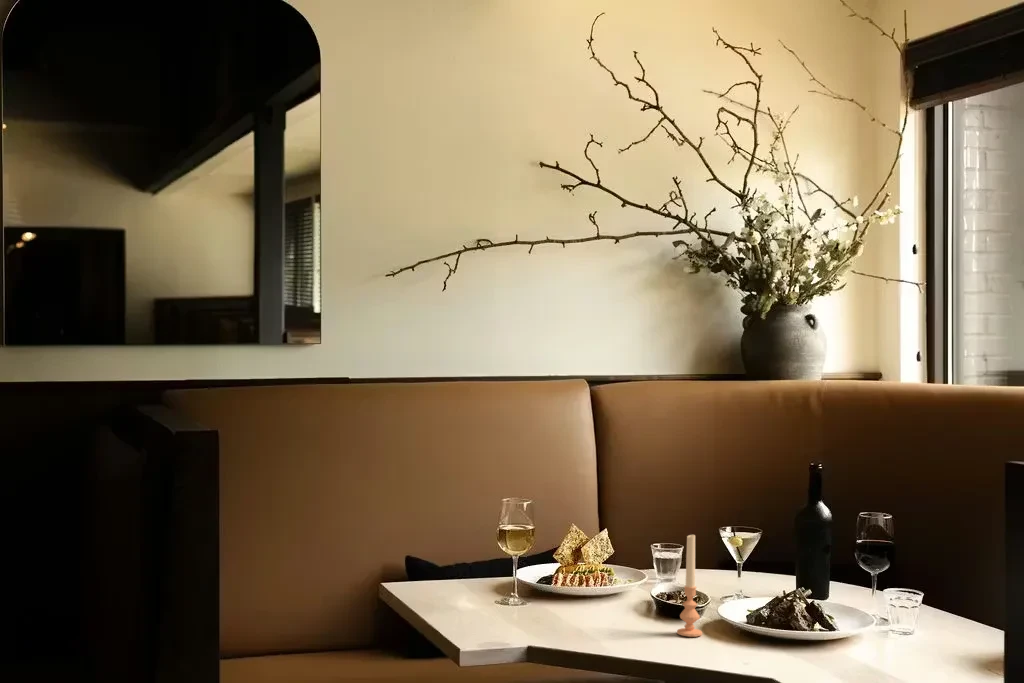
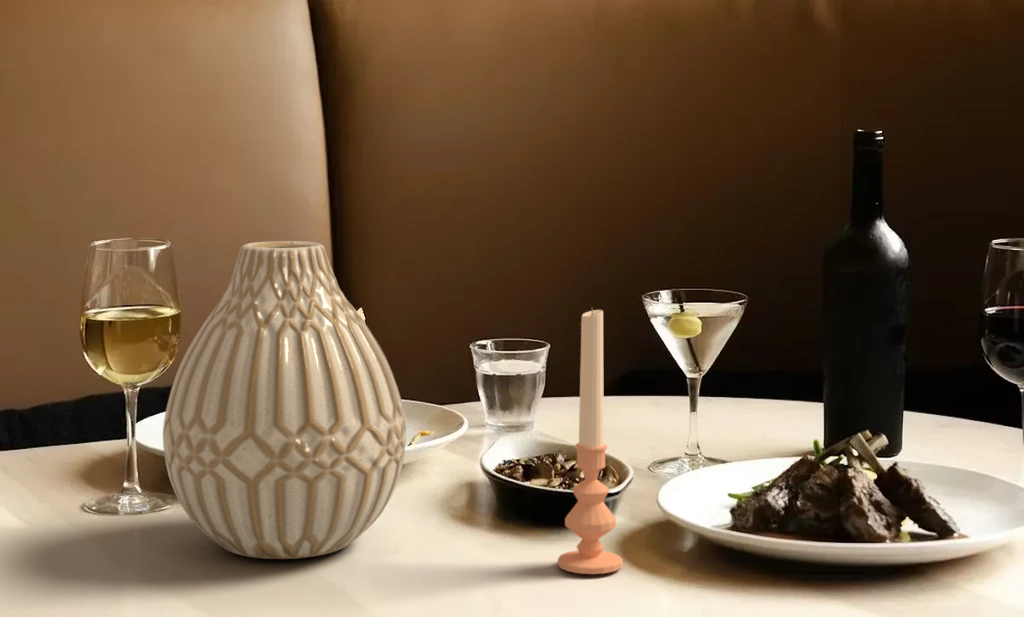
vase: none [530,502,621,624] -> present [163,241,406,559]

